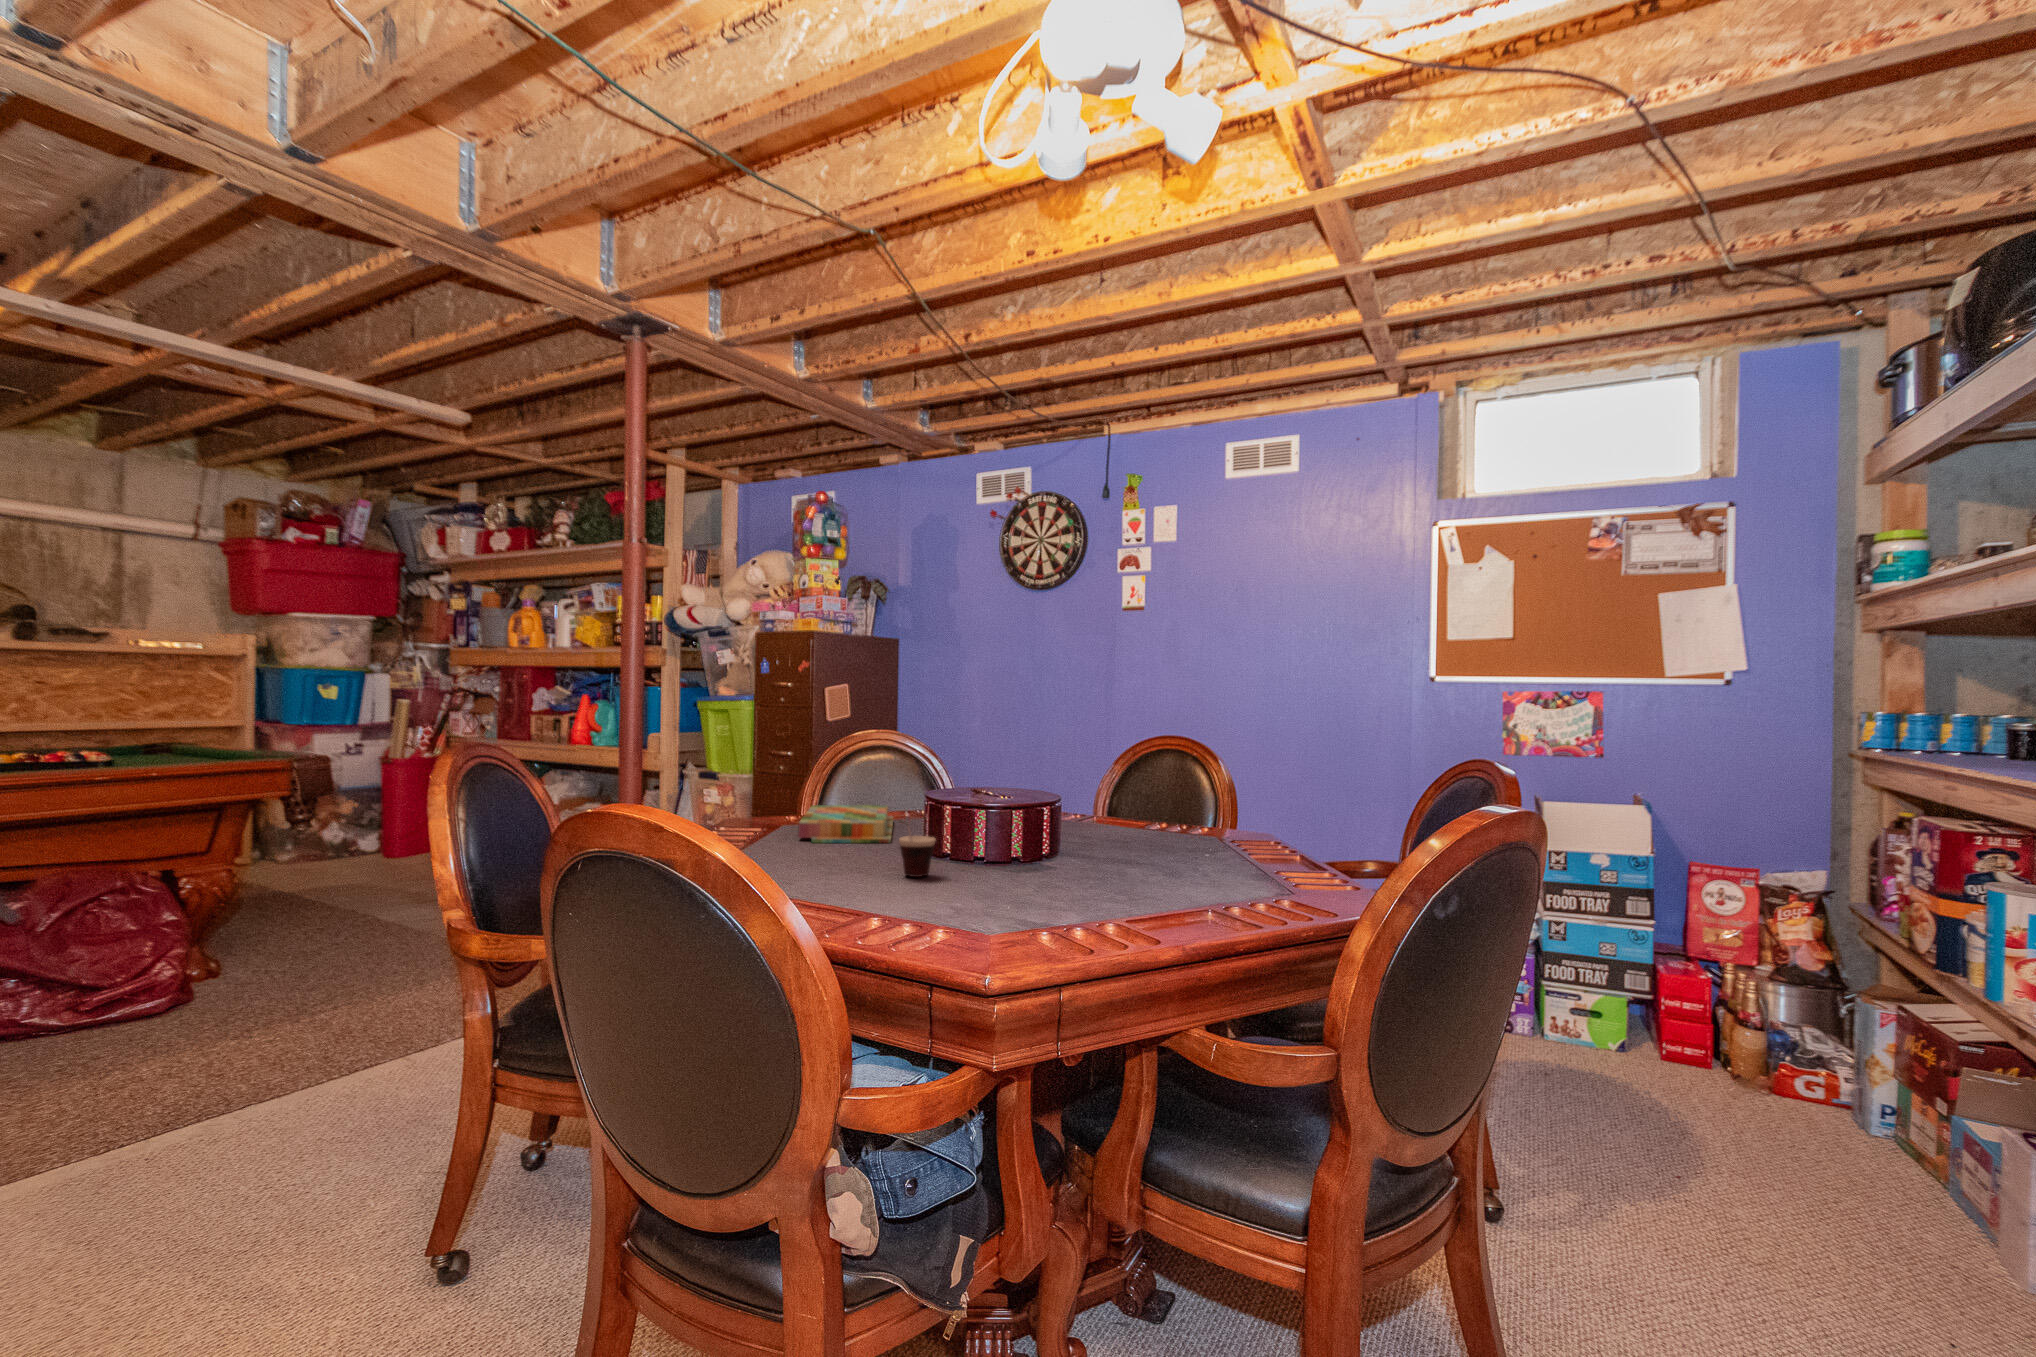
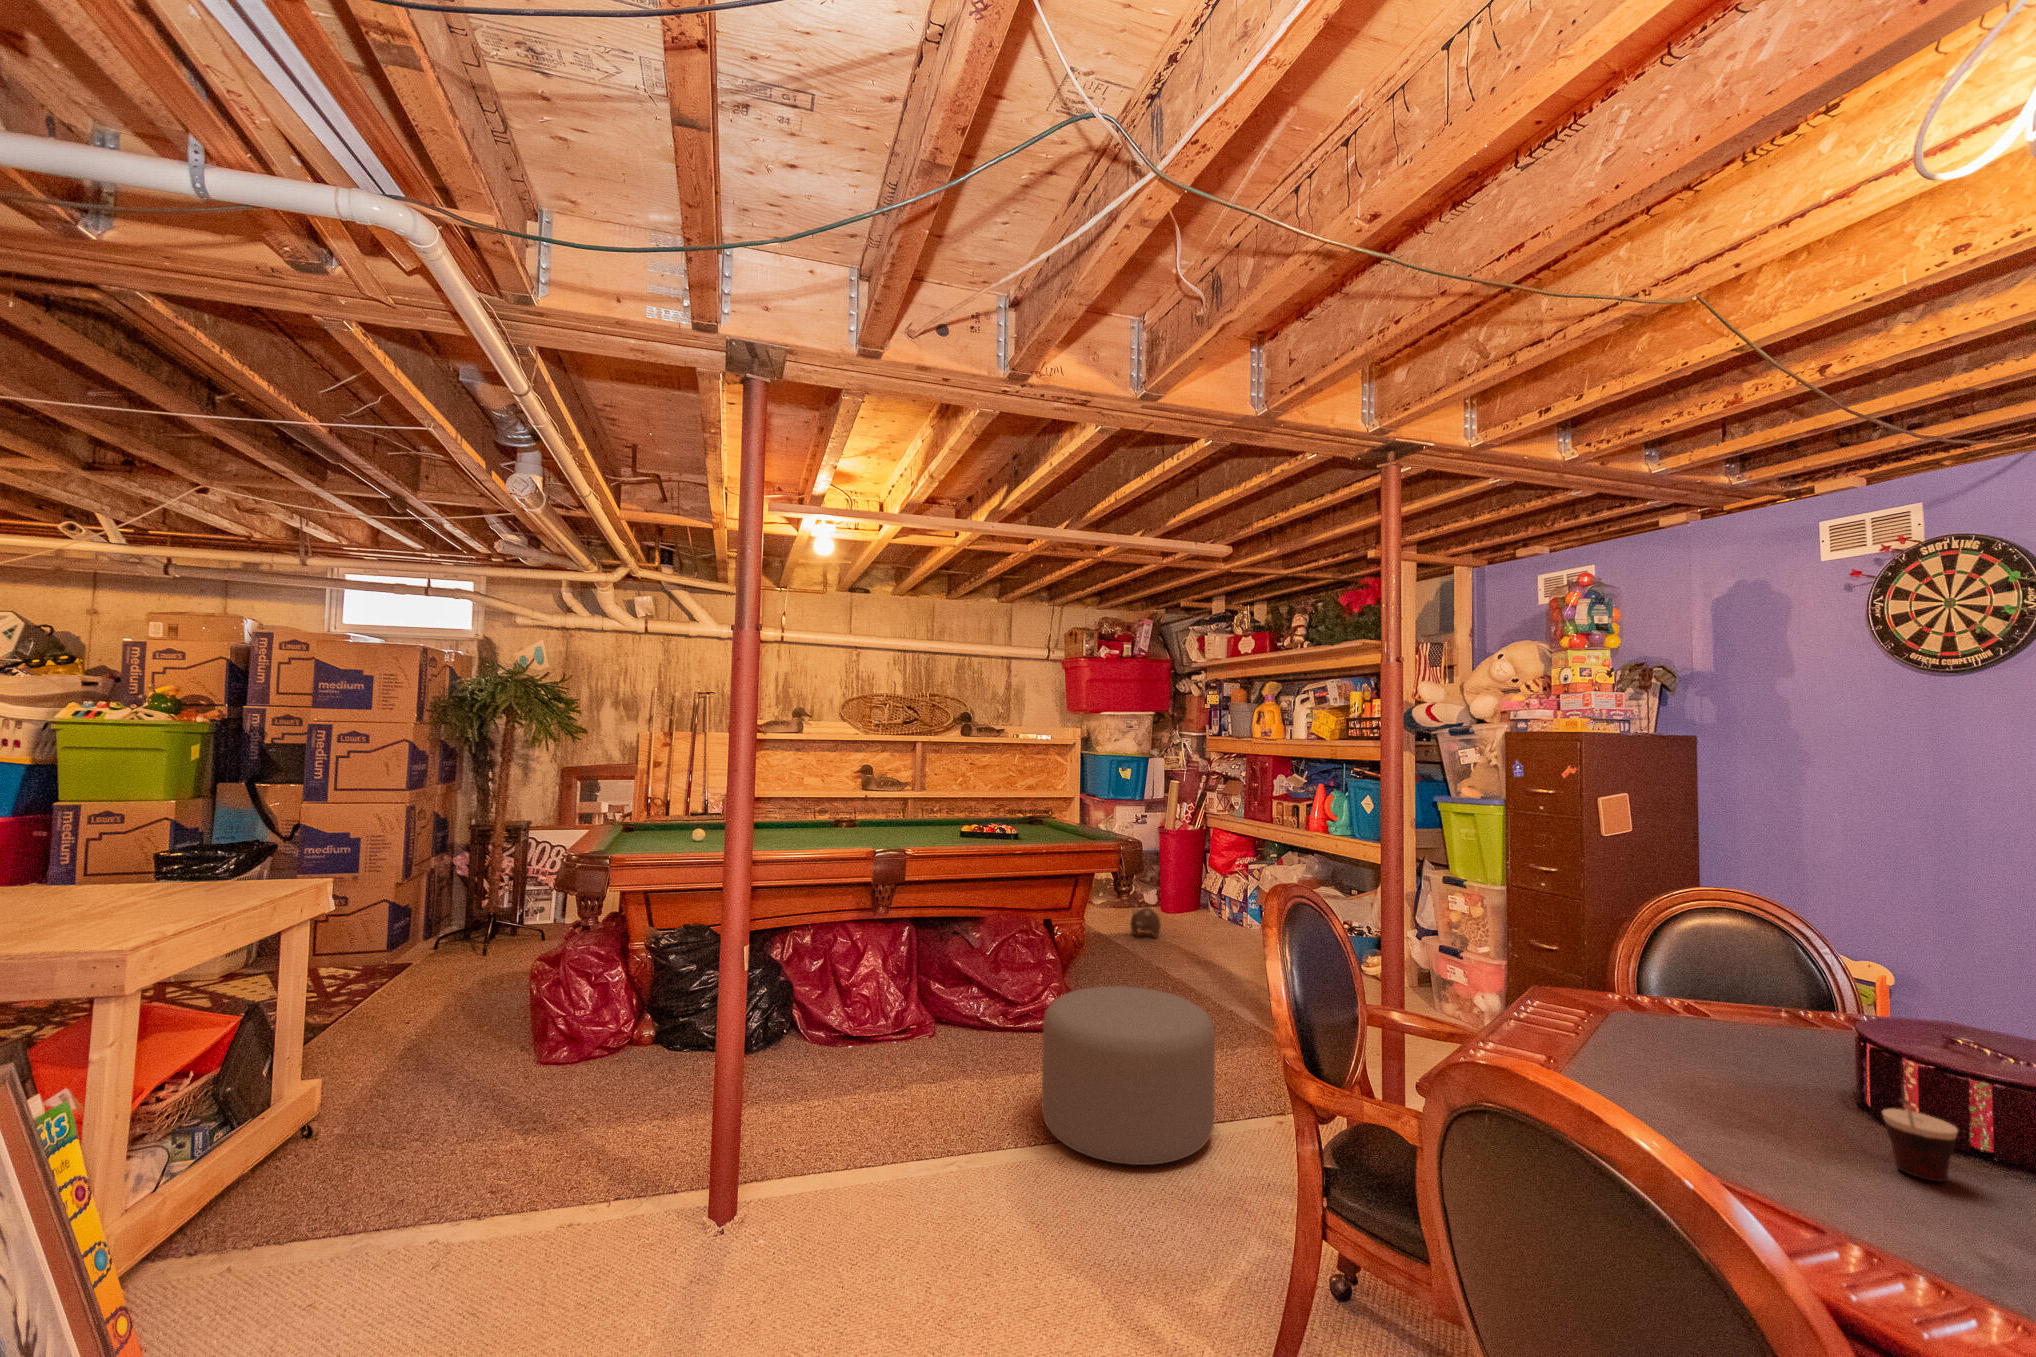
board game: present [798,805,893,843] -> none [1659,986,1817,1078]
plush toy: none [326,855,372,891] -> present [1130,908,1161,938]
ottoman: none [127,923,406,1138] -> present [1042,986,1215,1165]

